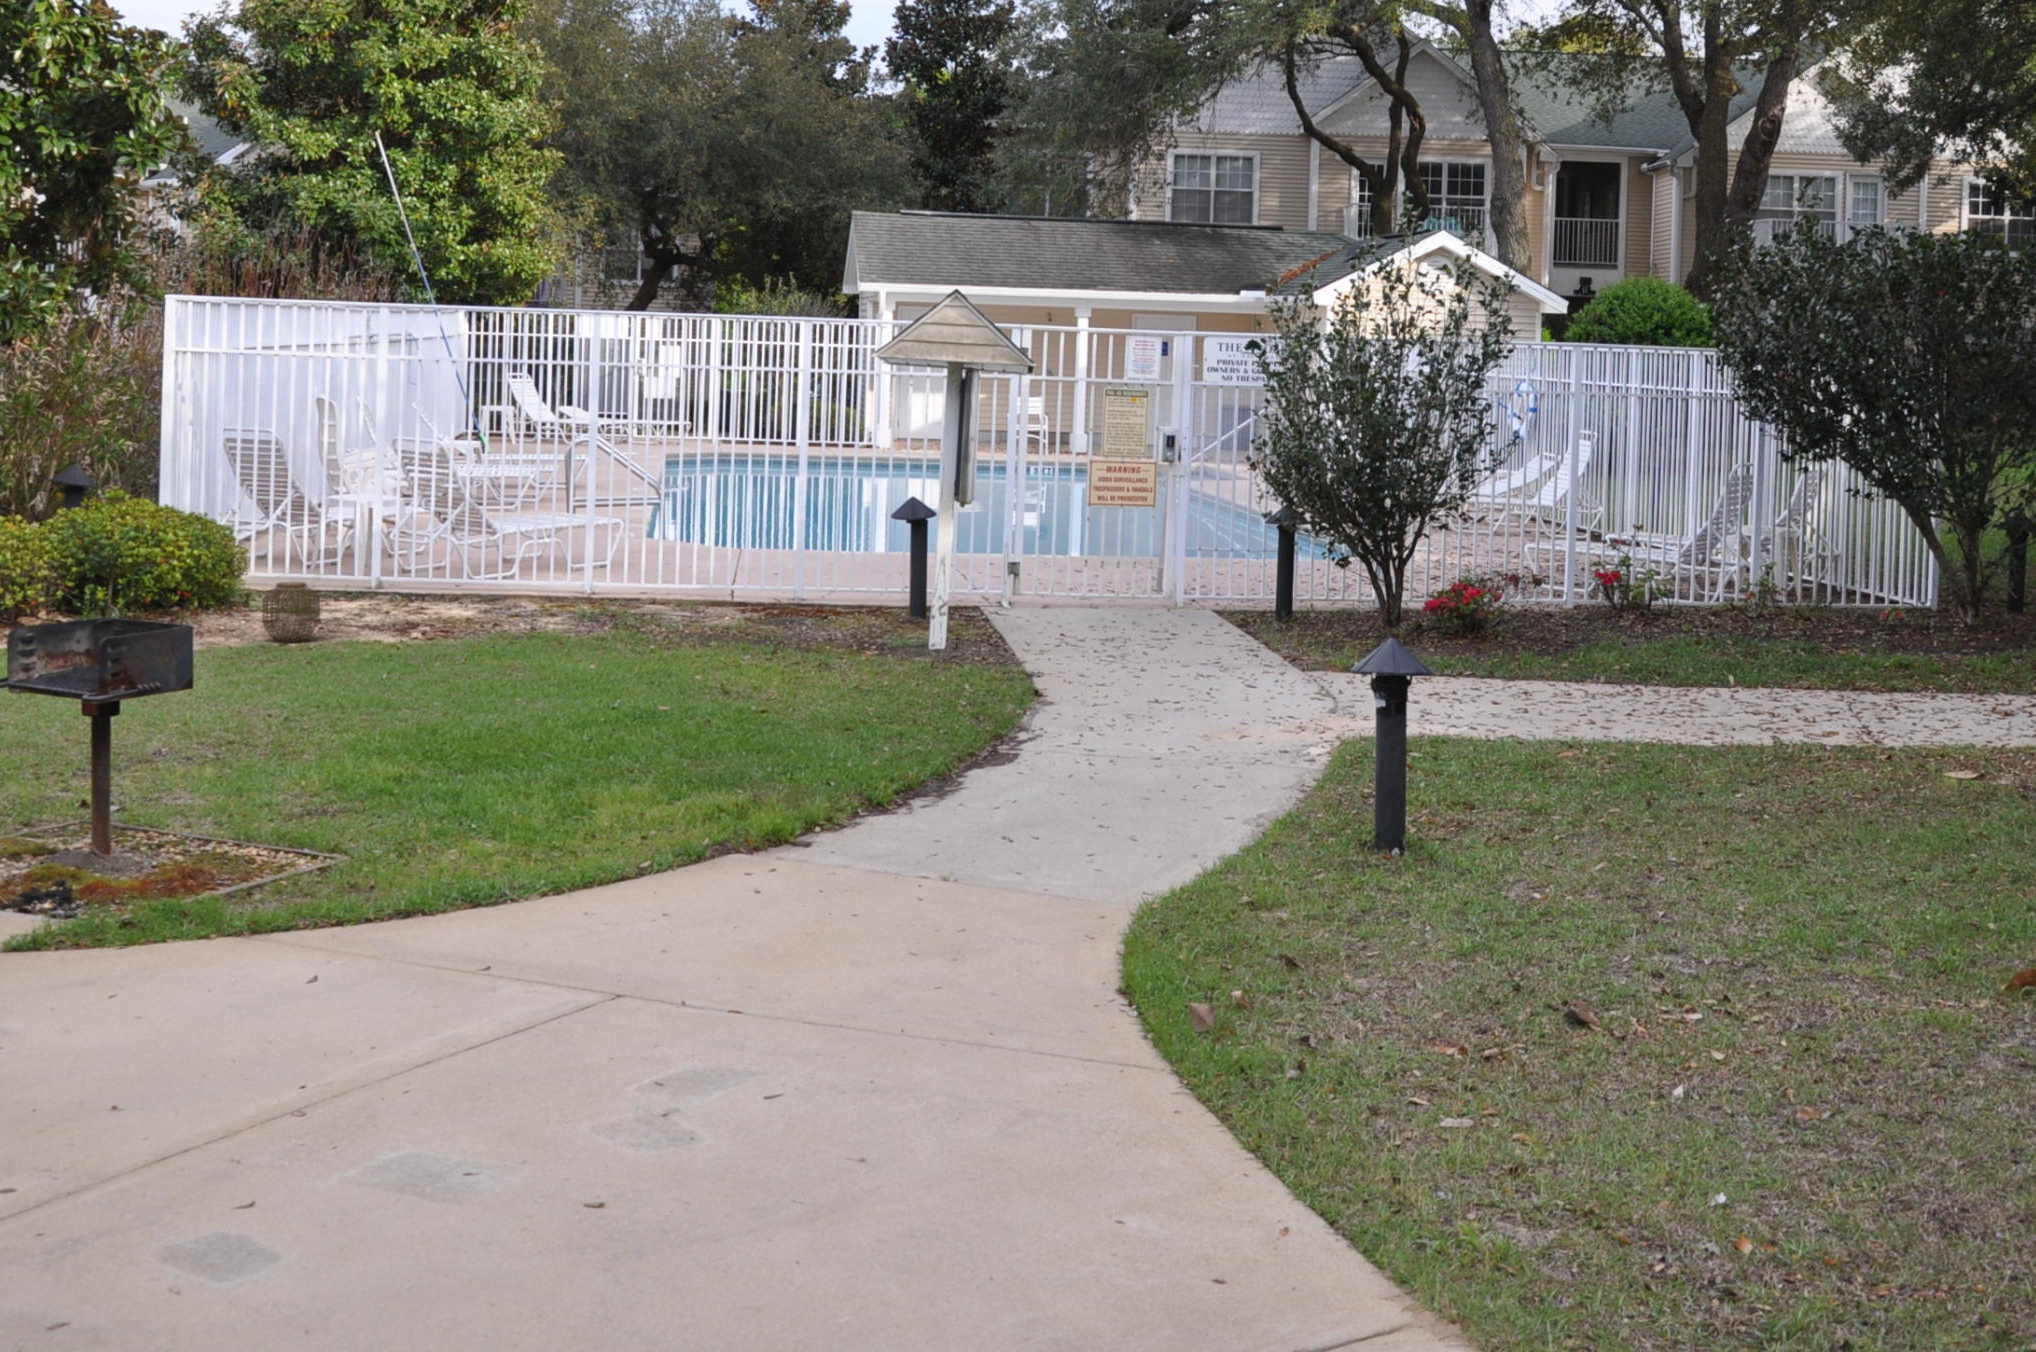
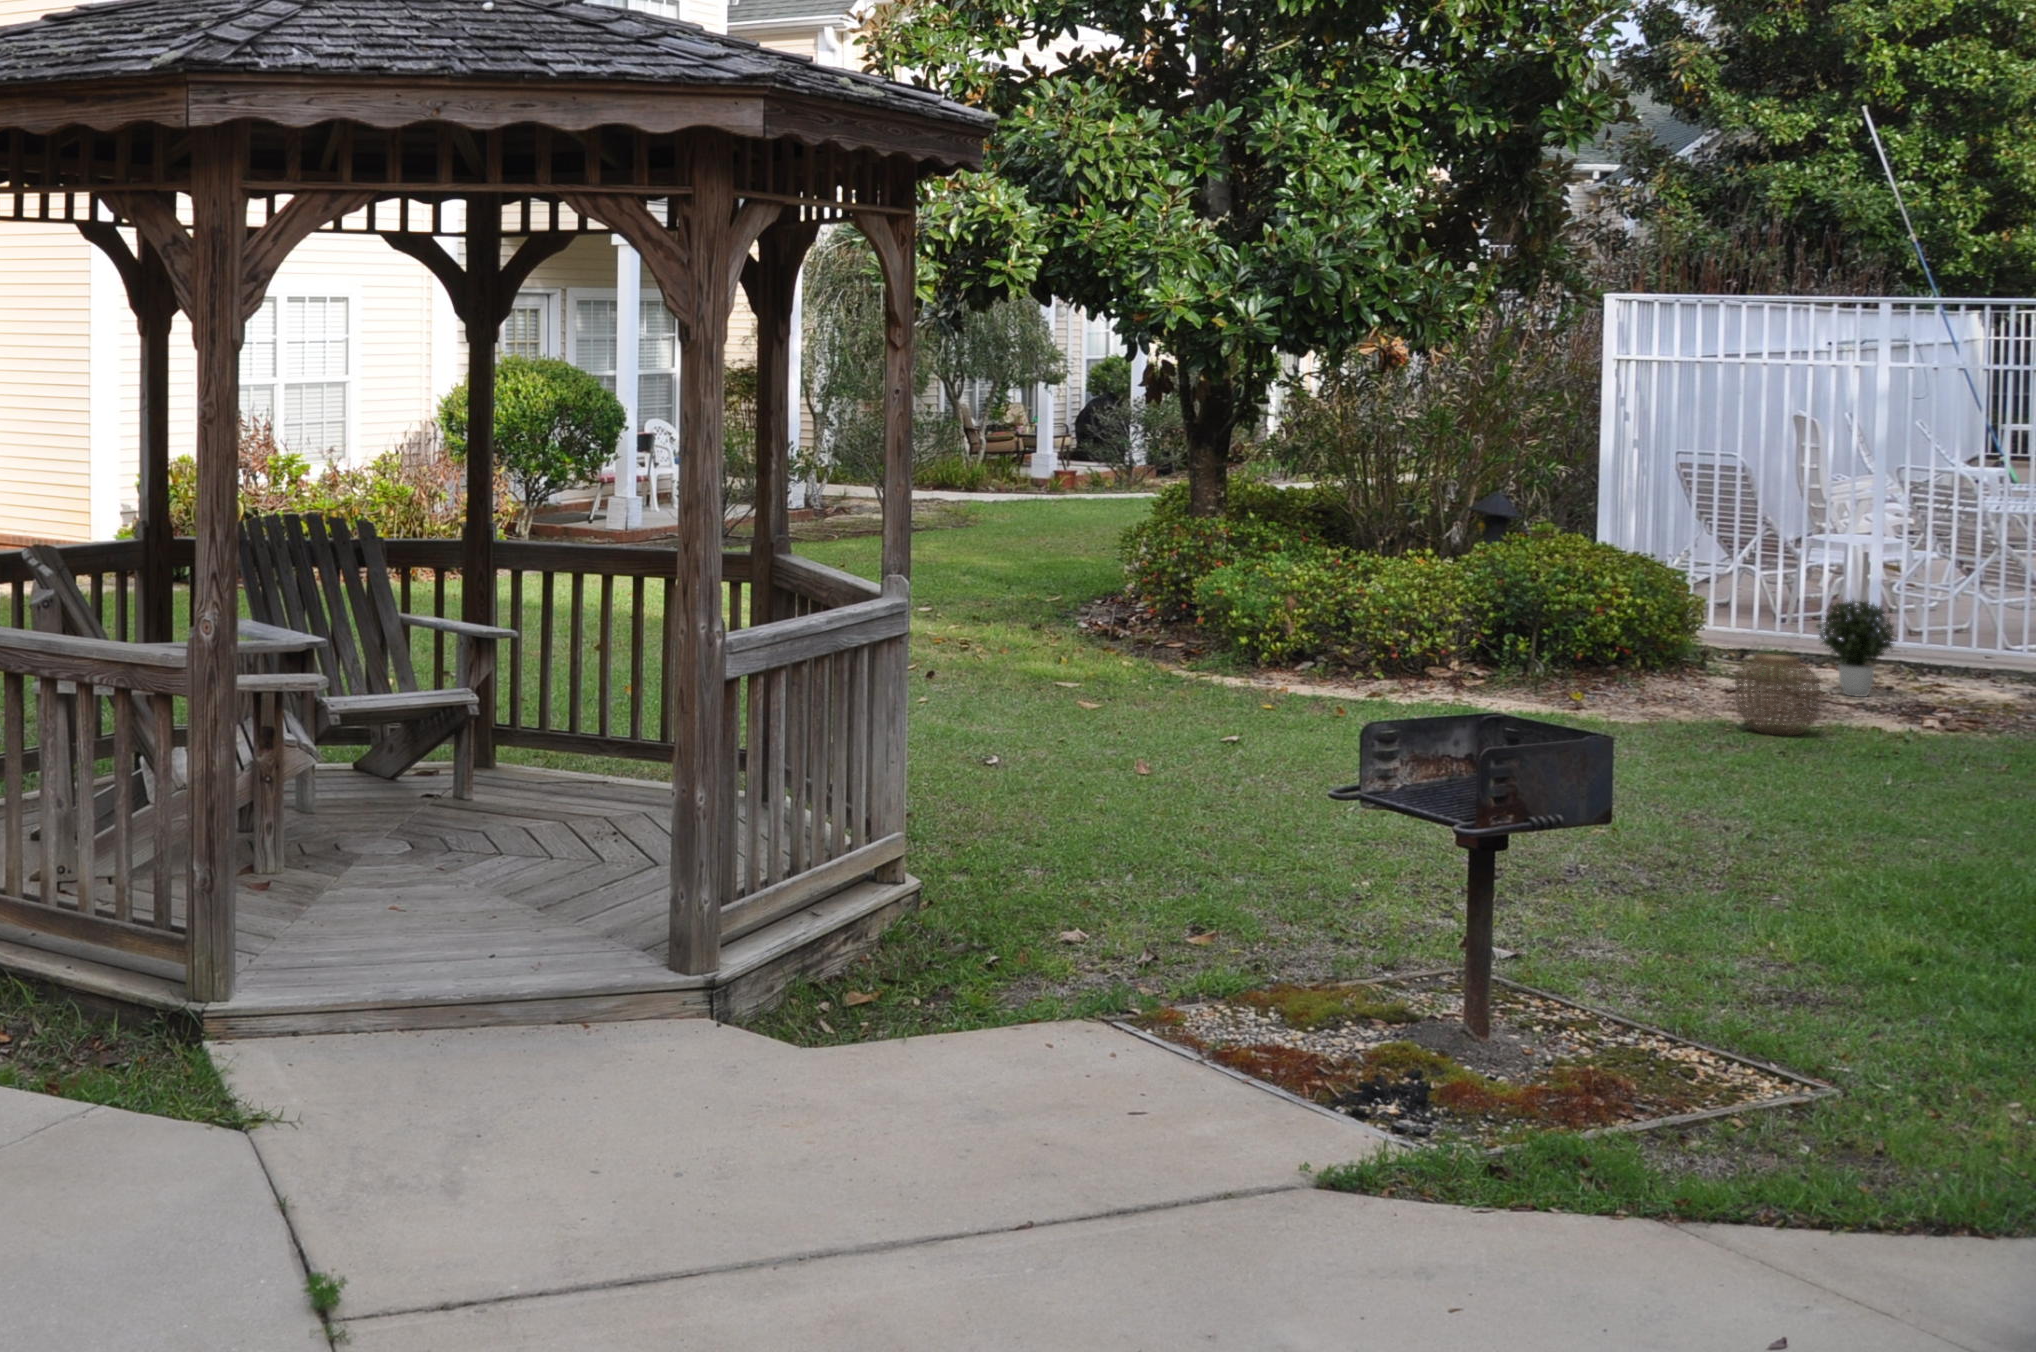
potted plant: none [321,536,376,611] -> present [1816,601,1896,697]

